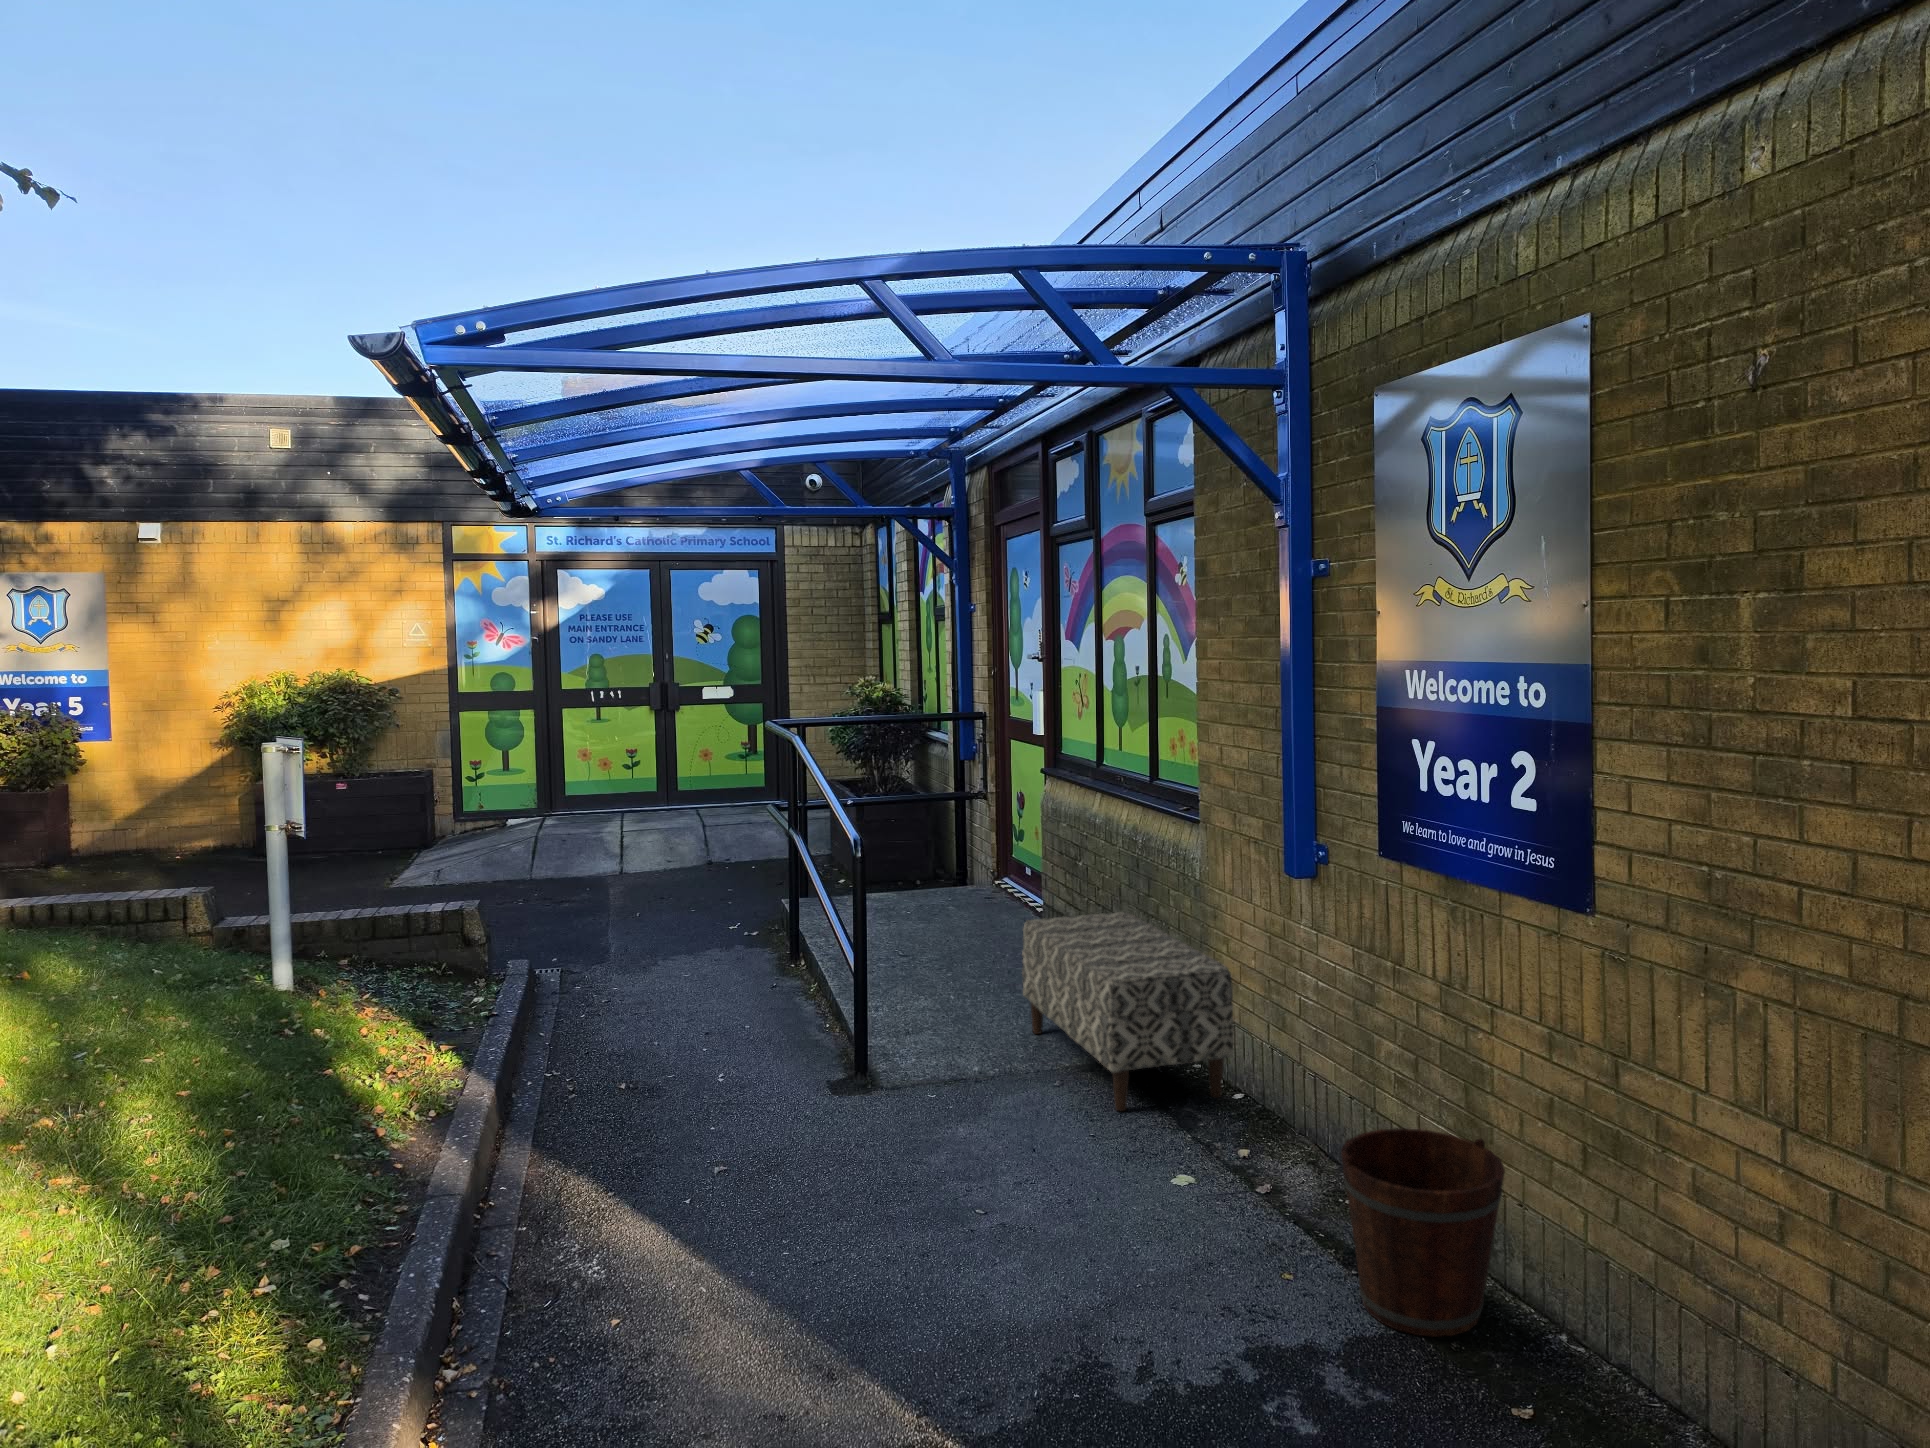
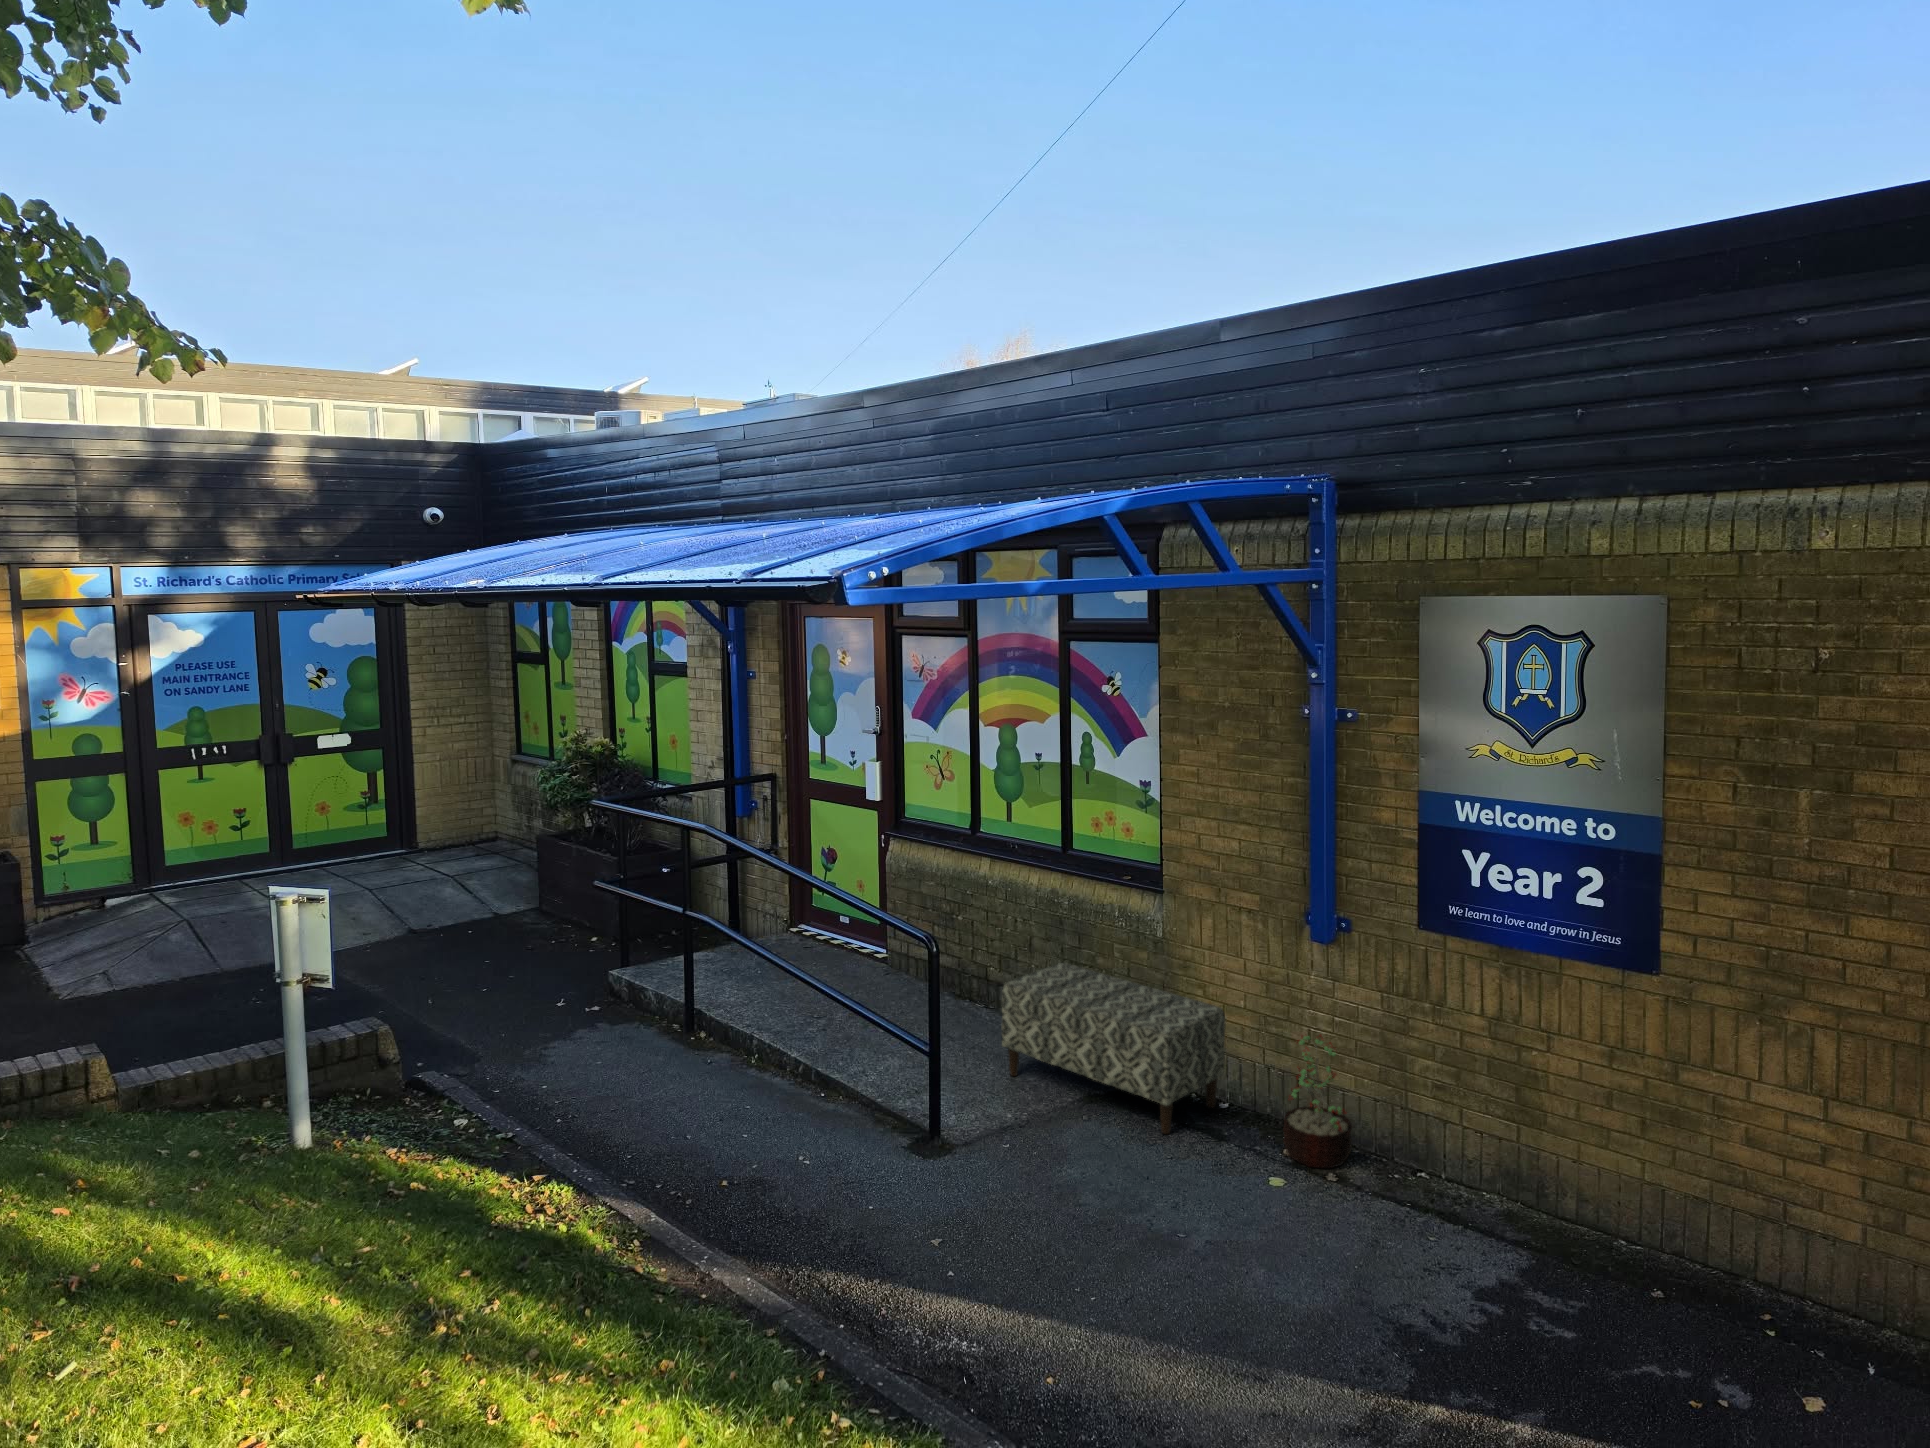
decorative plant: none [1225,1001,1318,1180] -> present [1283,1035,1352,1168]
bucket: present [1341,1128,1505,1337] -> none [1472,1119,1588,1260]

